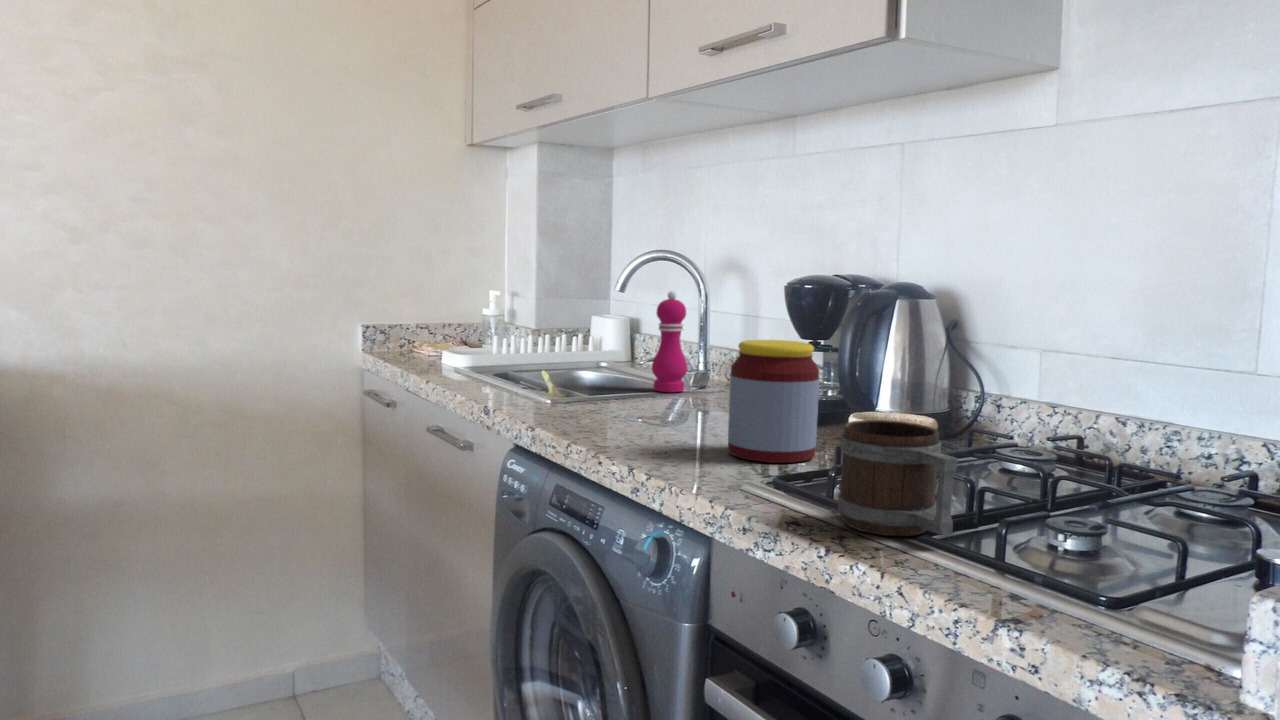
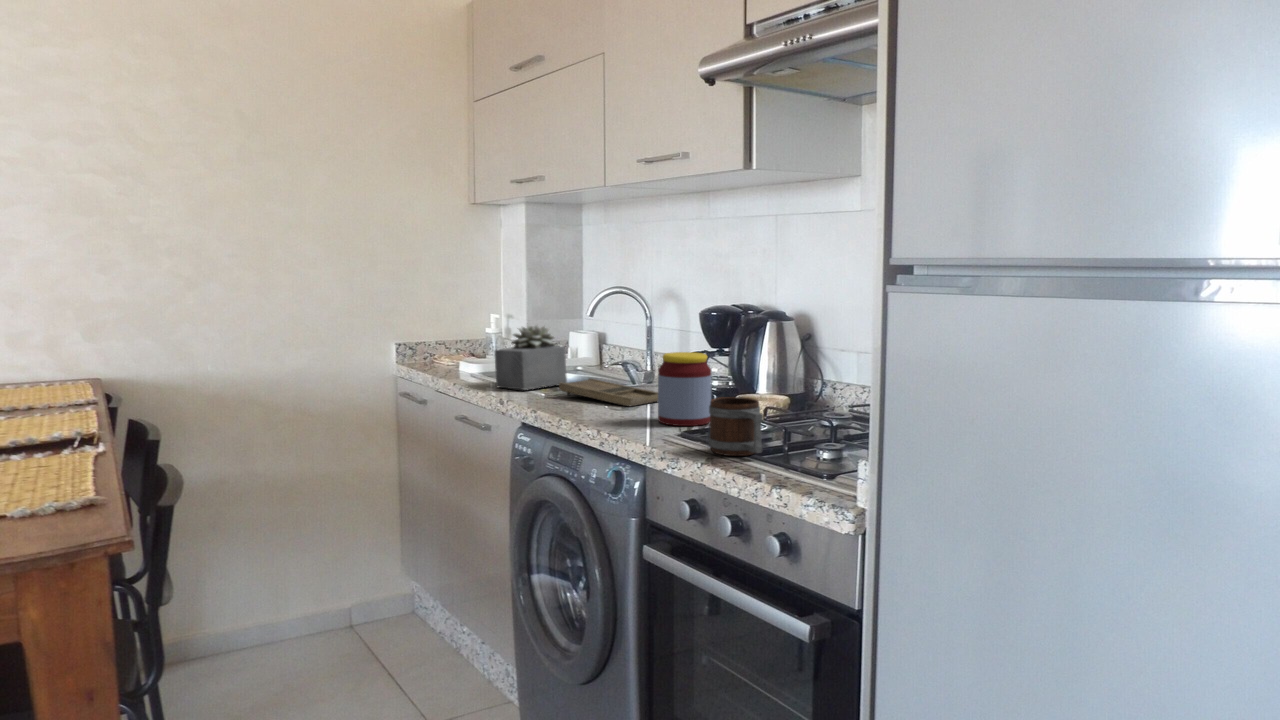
pepper mill: present [652,291,687,392] -> none [613,316,638,387]
succulent plant: none [483,298,587,393] -> present [495,325,567,390]
tray: none [572,379,726,423] -> present [559,379,658,406]

